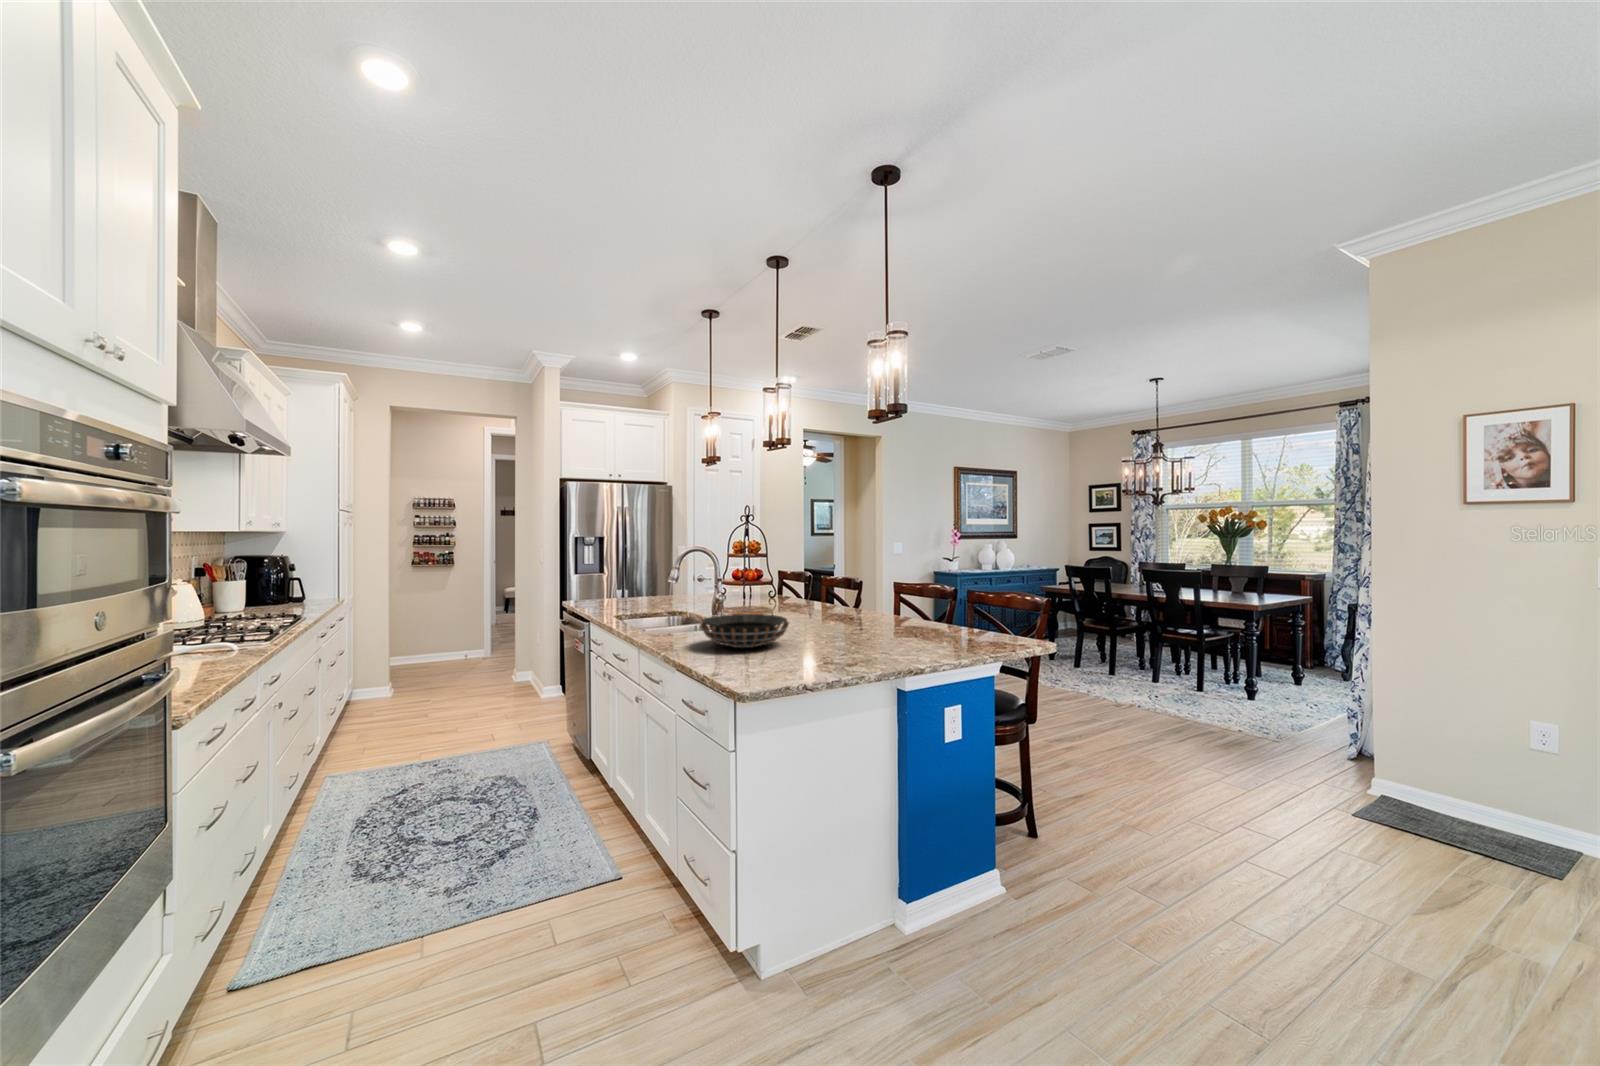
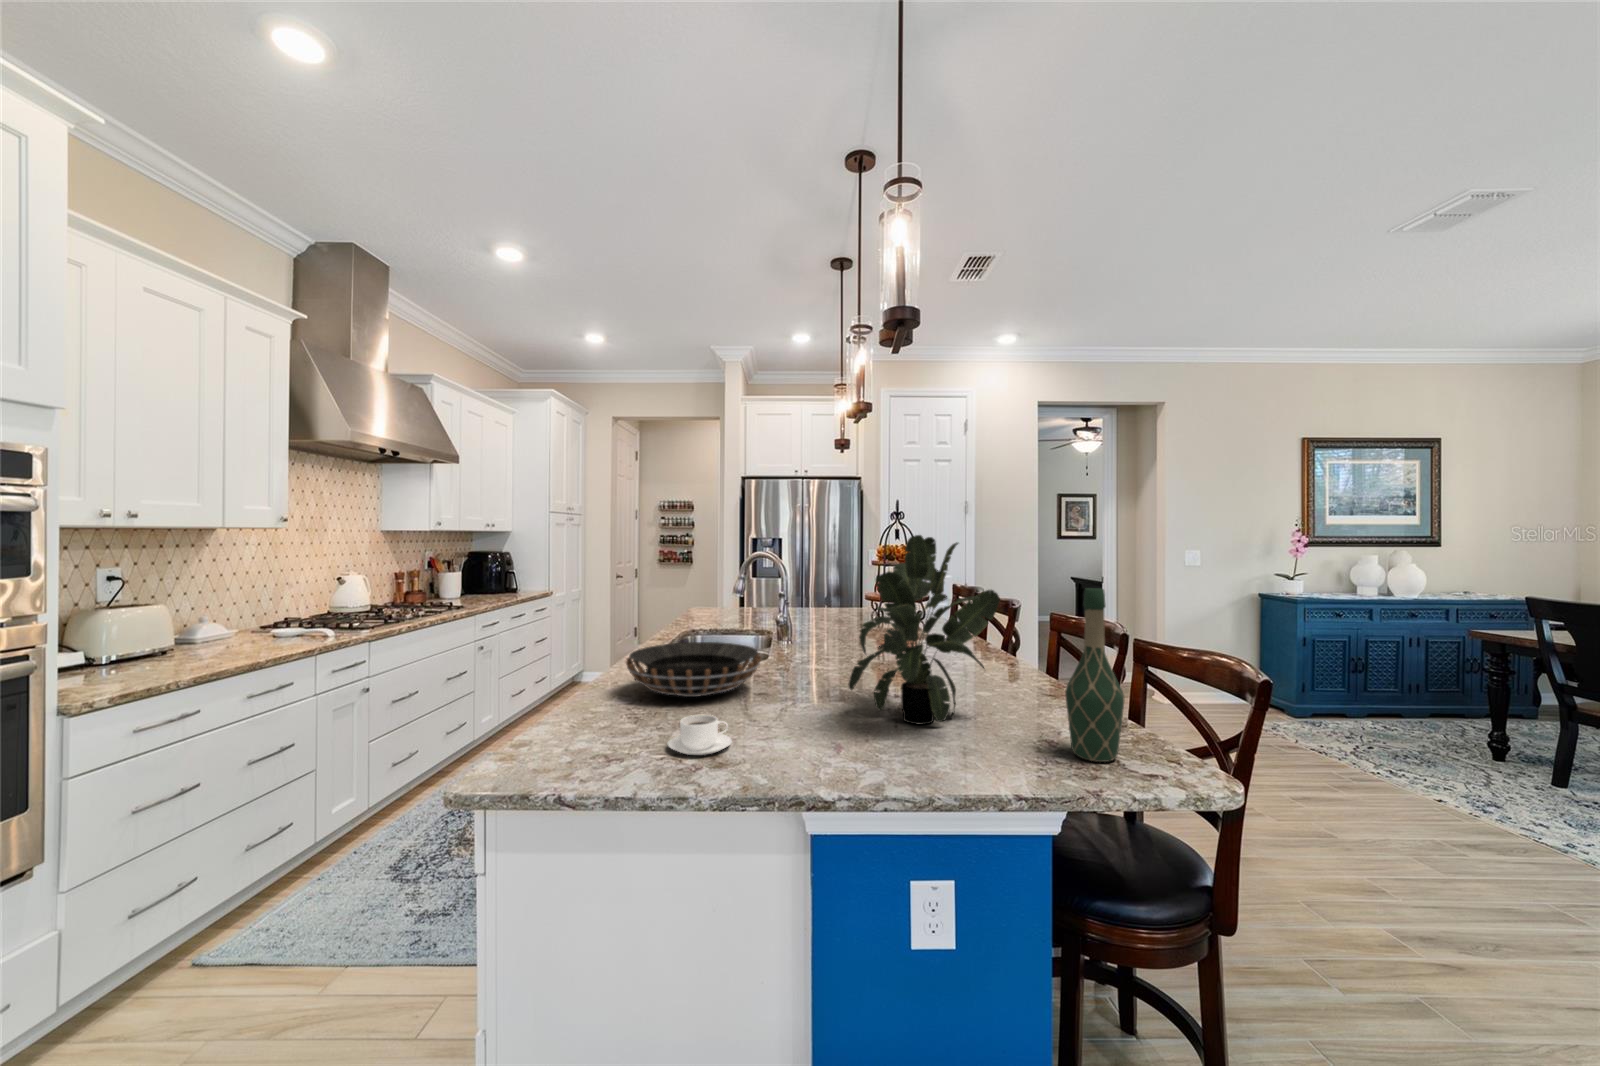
potted plant: none [857,541,937,644] -> present [849,535,1000,725]
wine bottle: none [977,565,1003,645] -> present [1065,588,1124,762]
coffee cup: none [805,645,841,665] -> present [668,715,732,755]

